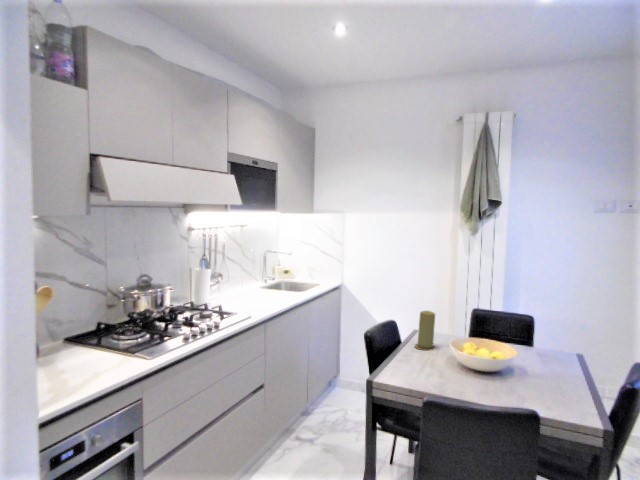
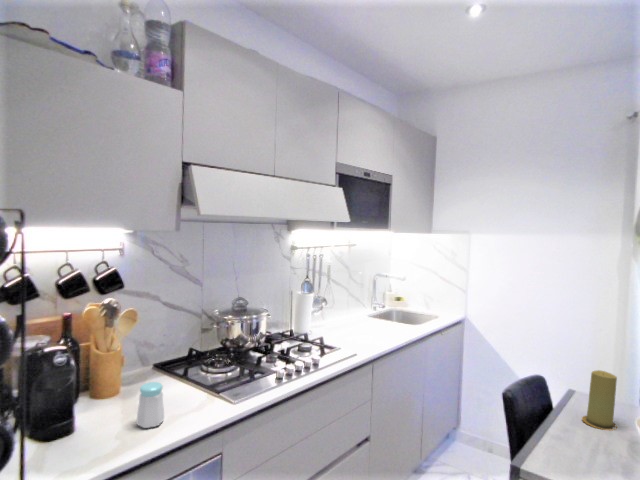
salt shaker: none [65,345,90,383] -> present [137,382,164,428]

